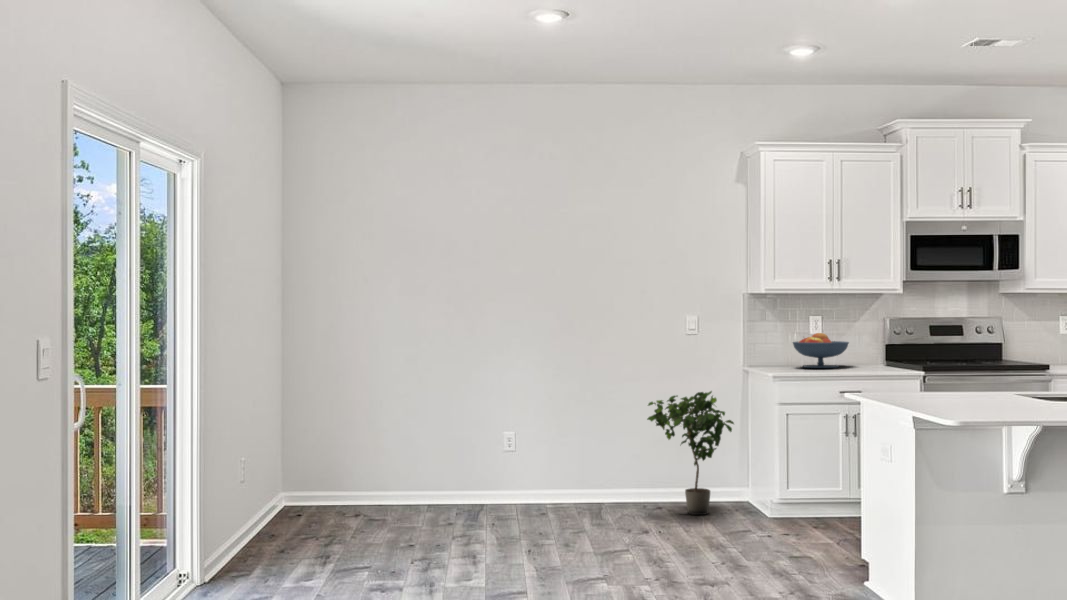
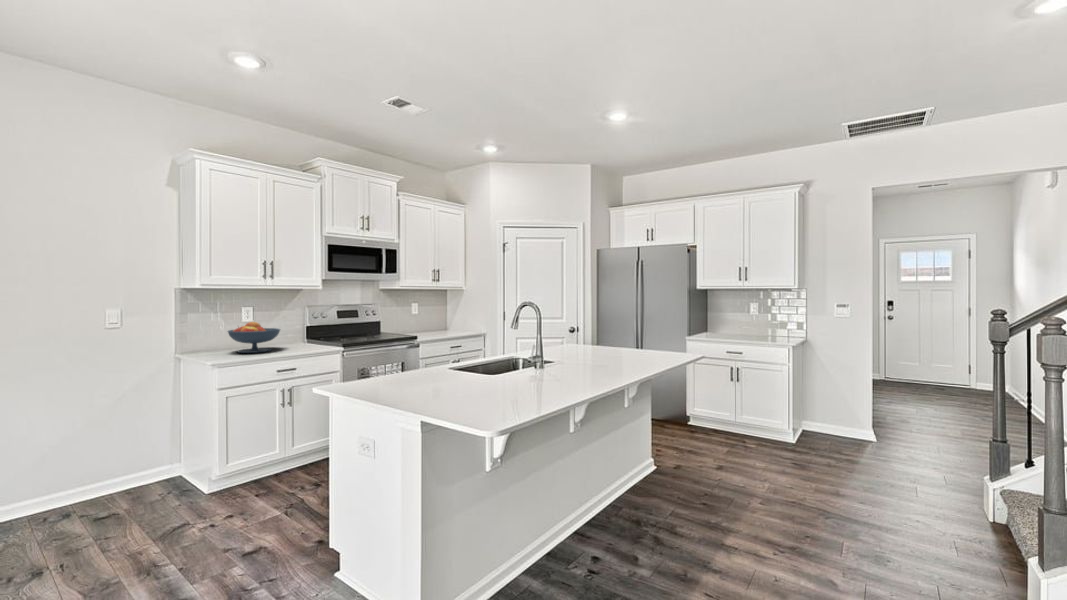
potted plant: present [647,391,734,515] -> none [51,382,166,512]

